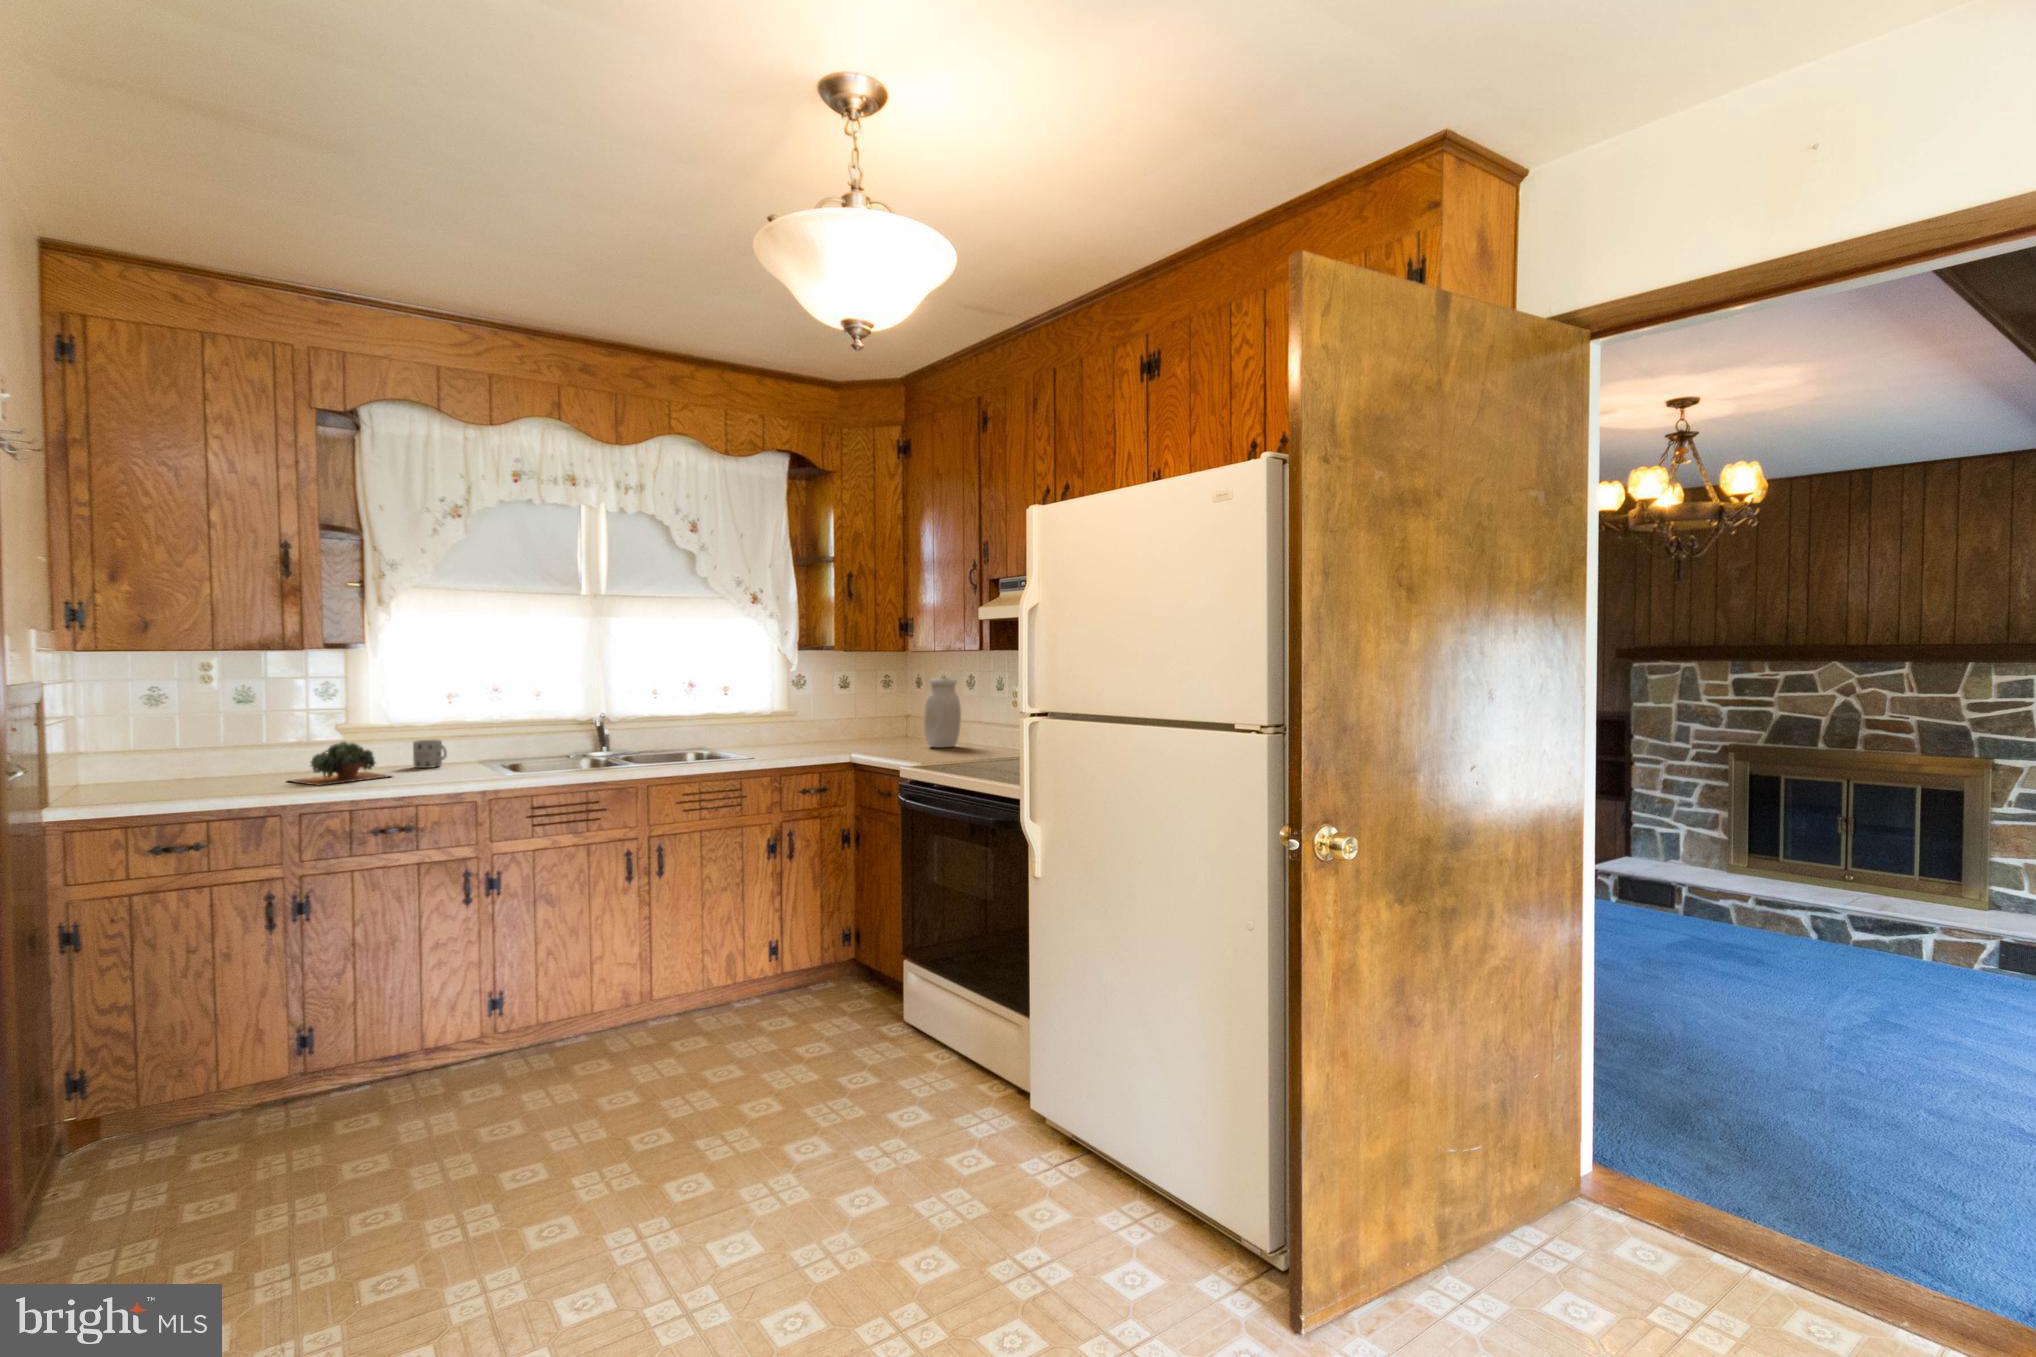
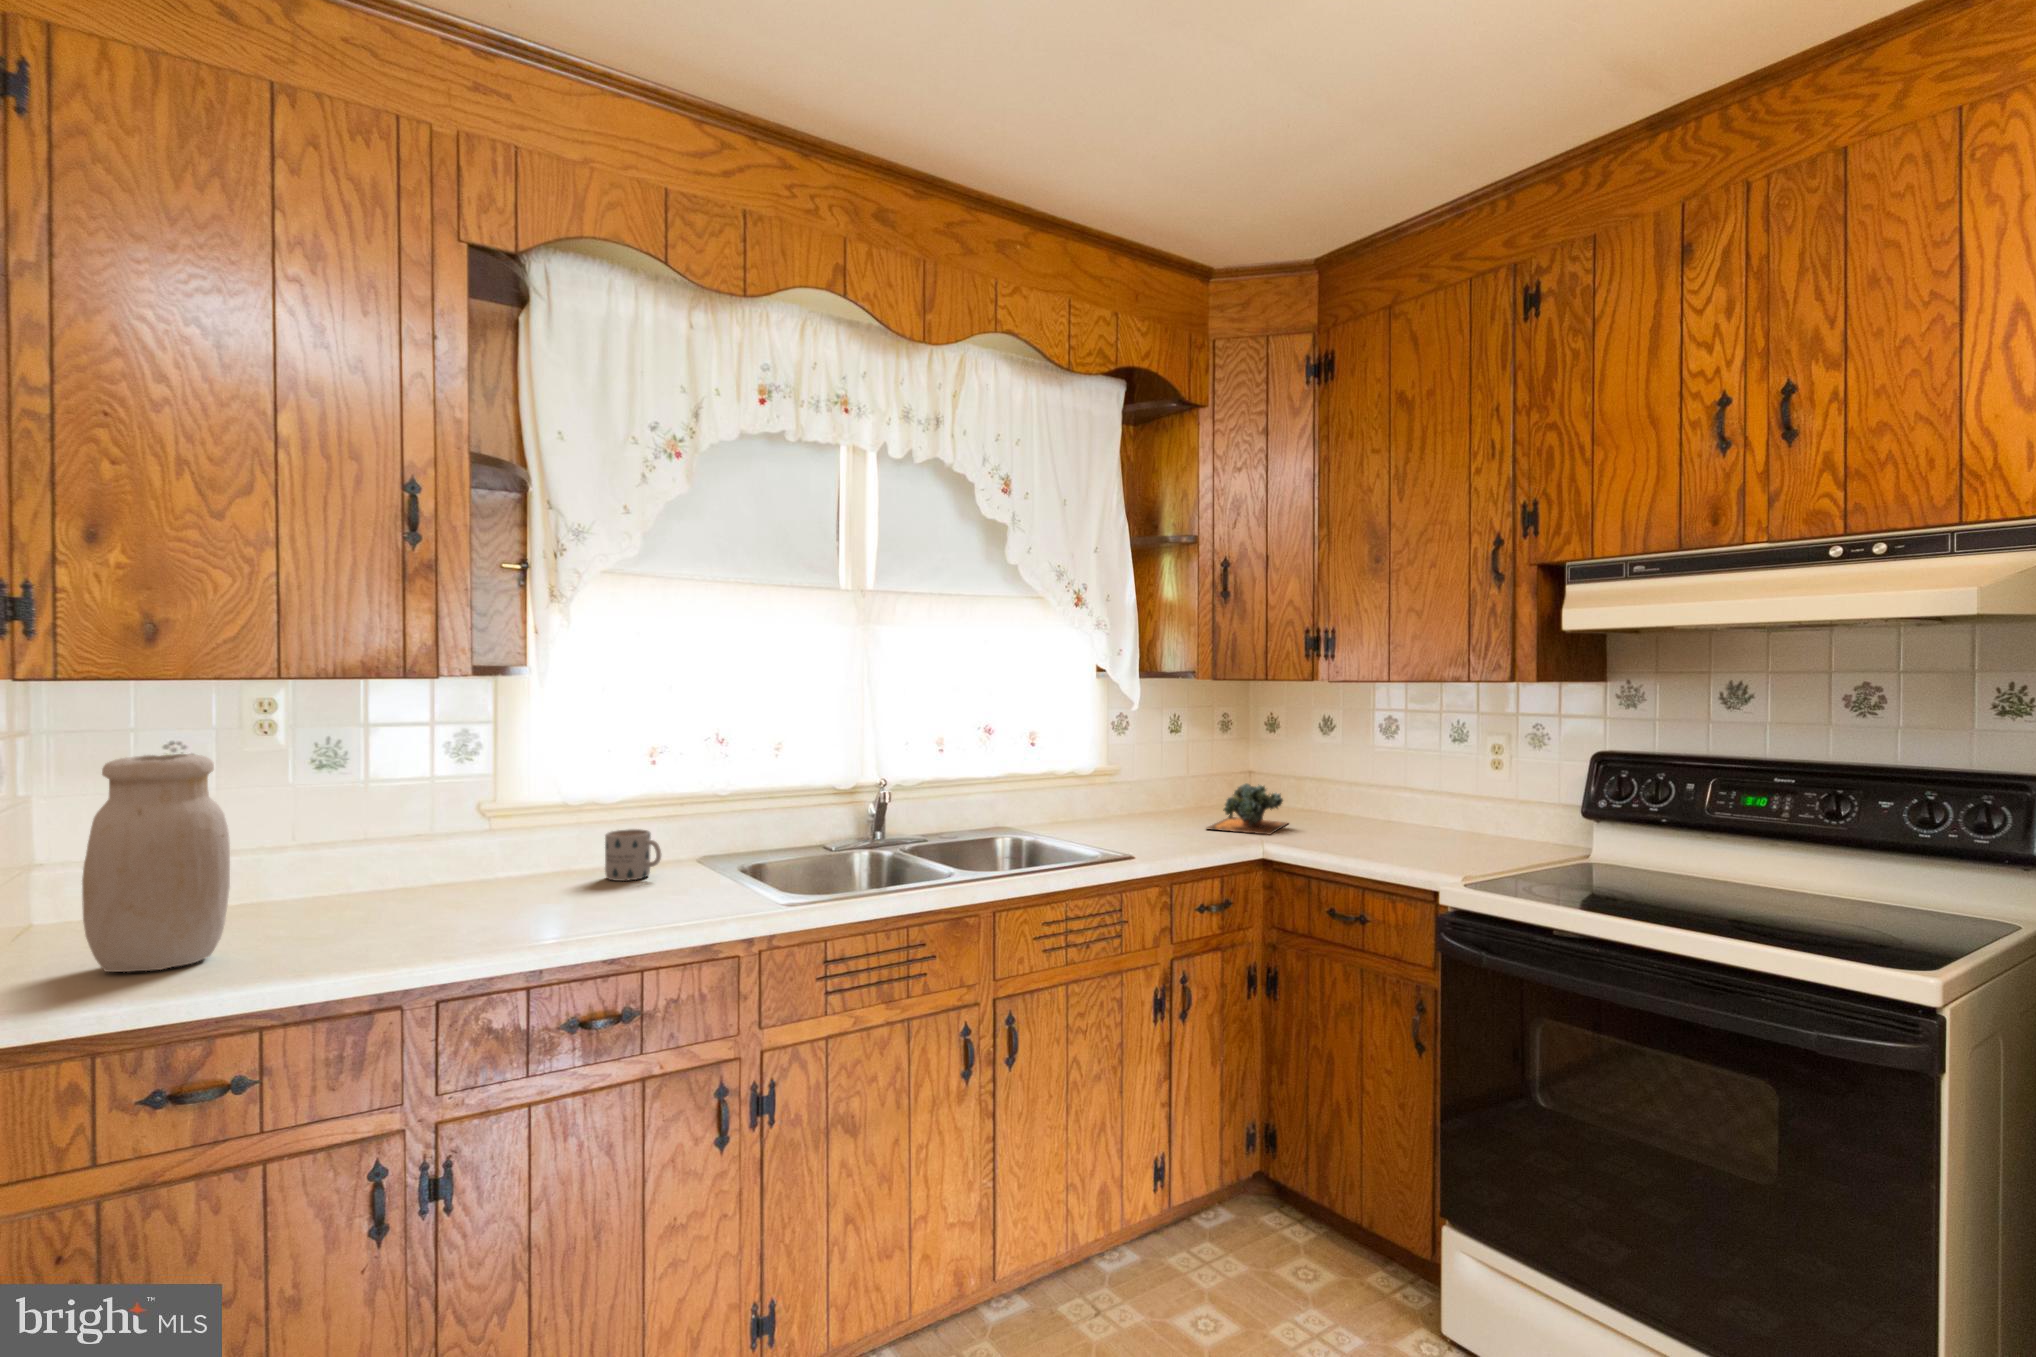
jar: present [924,678,961,747] -> present [82,754,230,972]
succulent plant: present [289,742,390,785] -> present [1207,784,1287,835]

